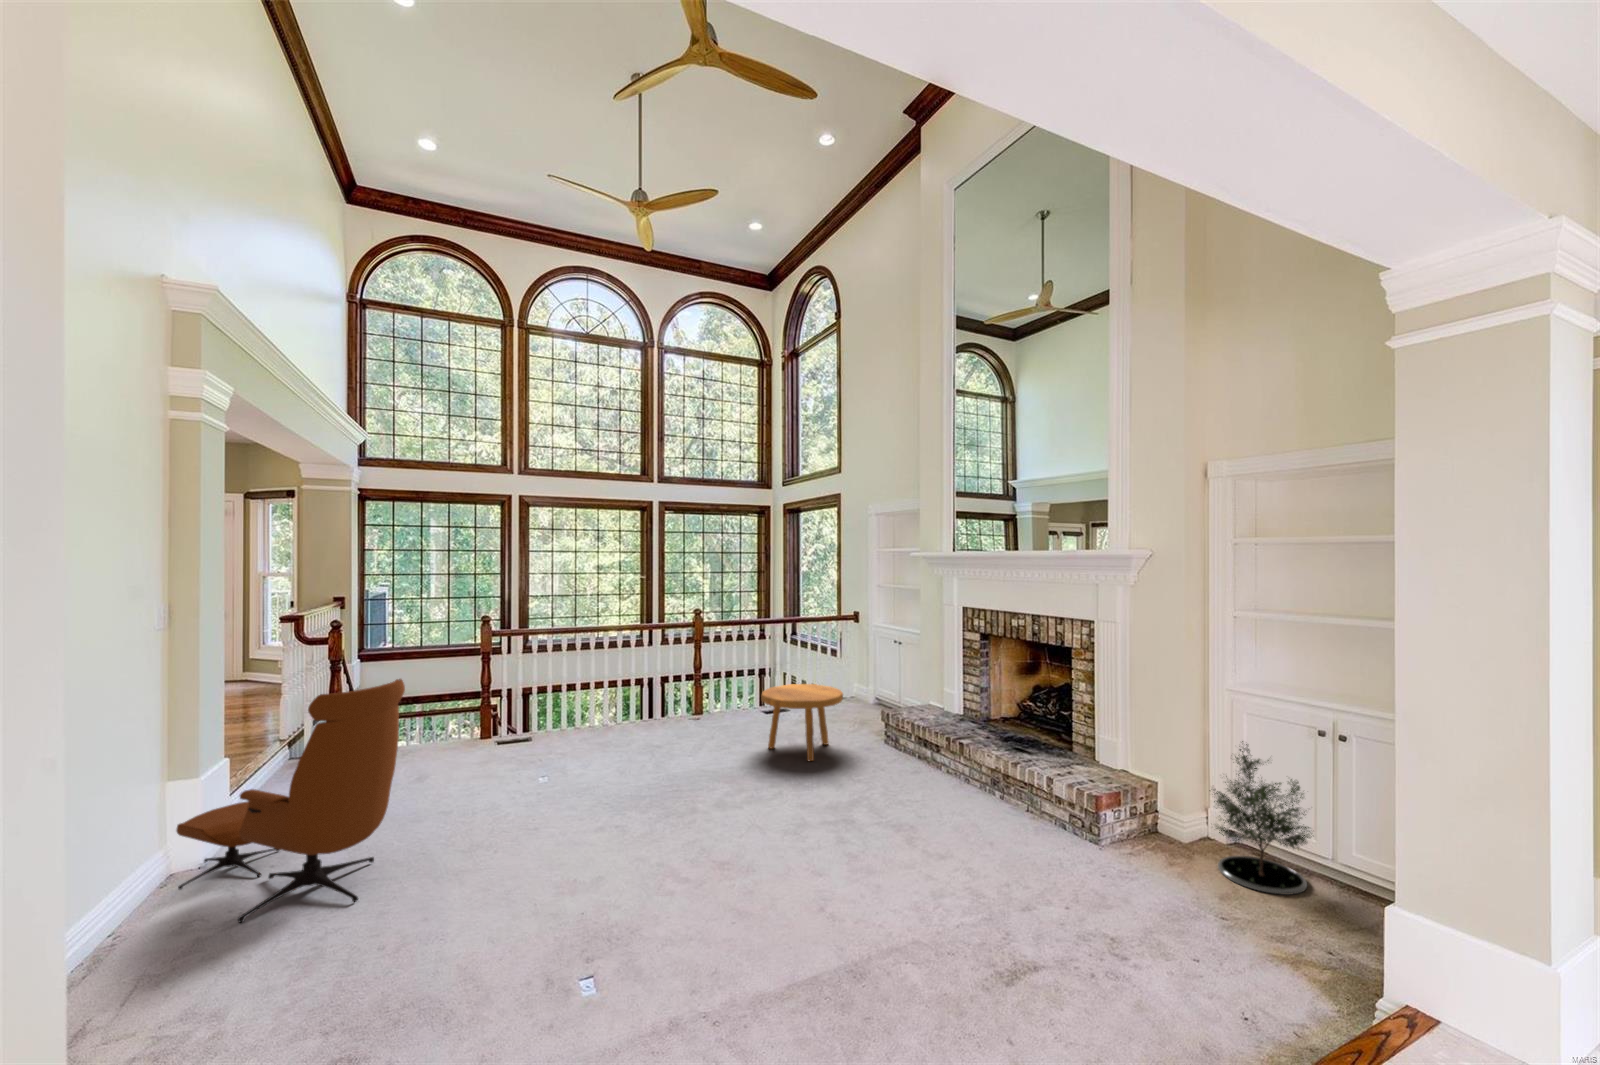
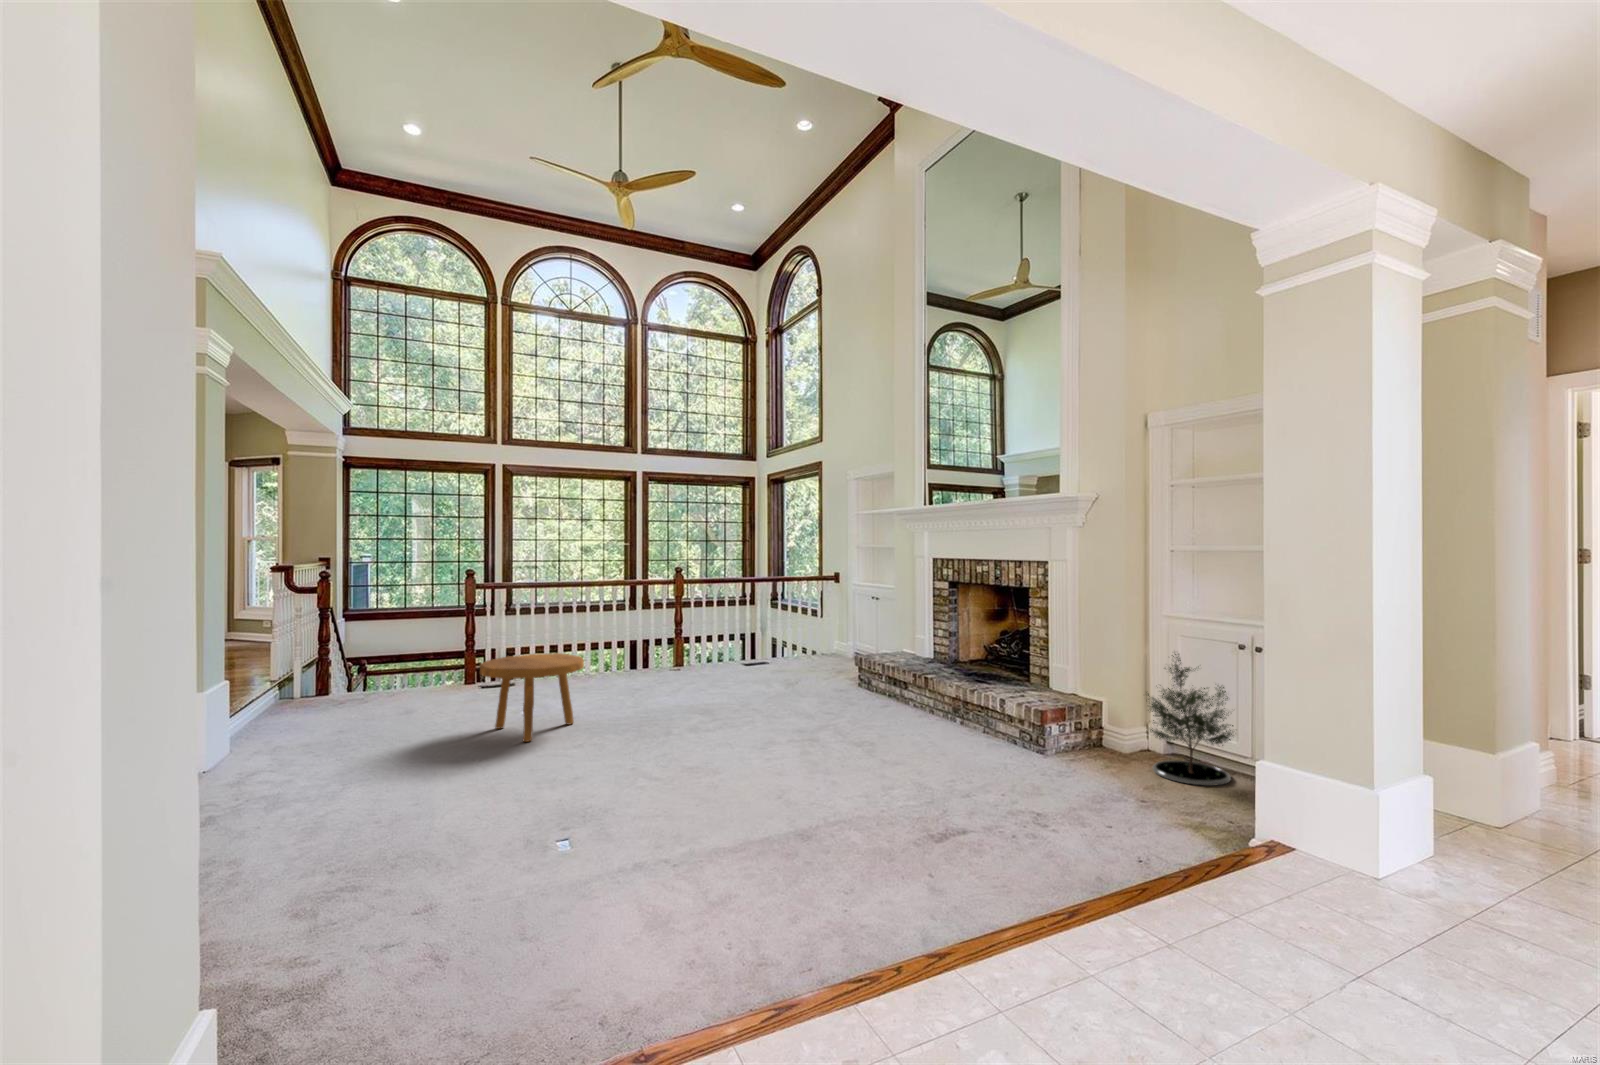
lounge chair: present [176,679,405,923] -> none [180,592,397,808]
footstool: present [761,684,843,761] -> present [480,653,584,742]

